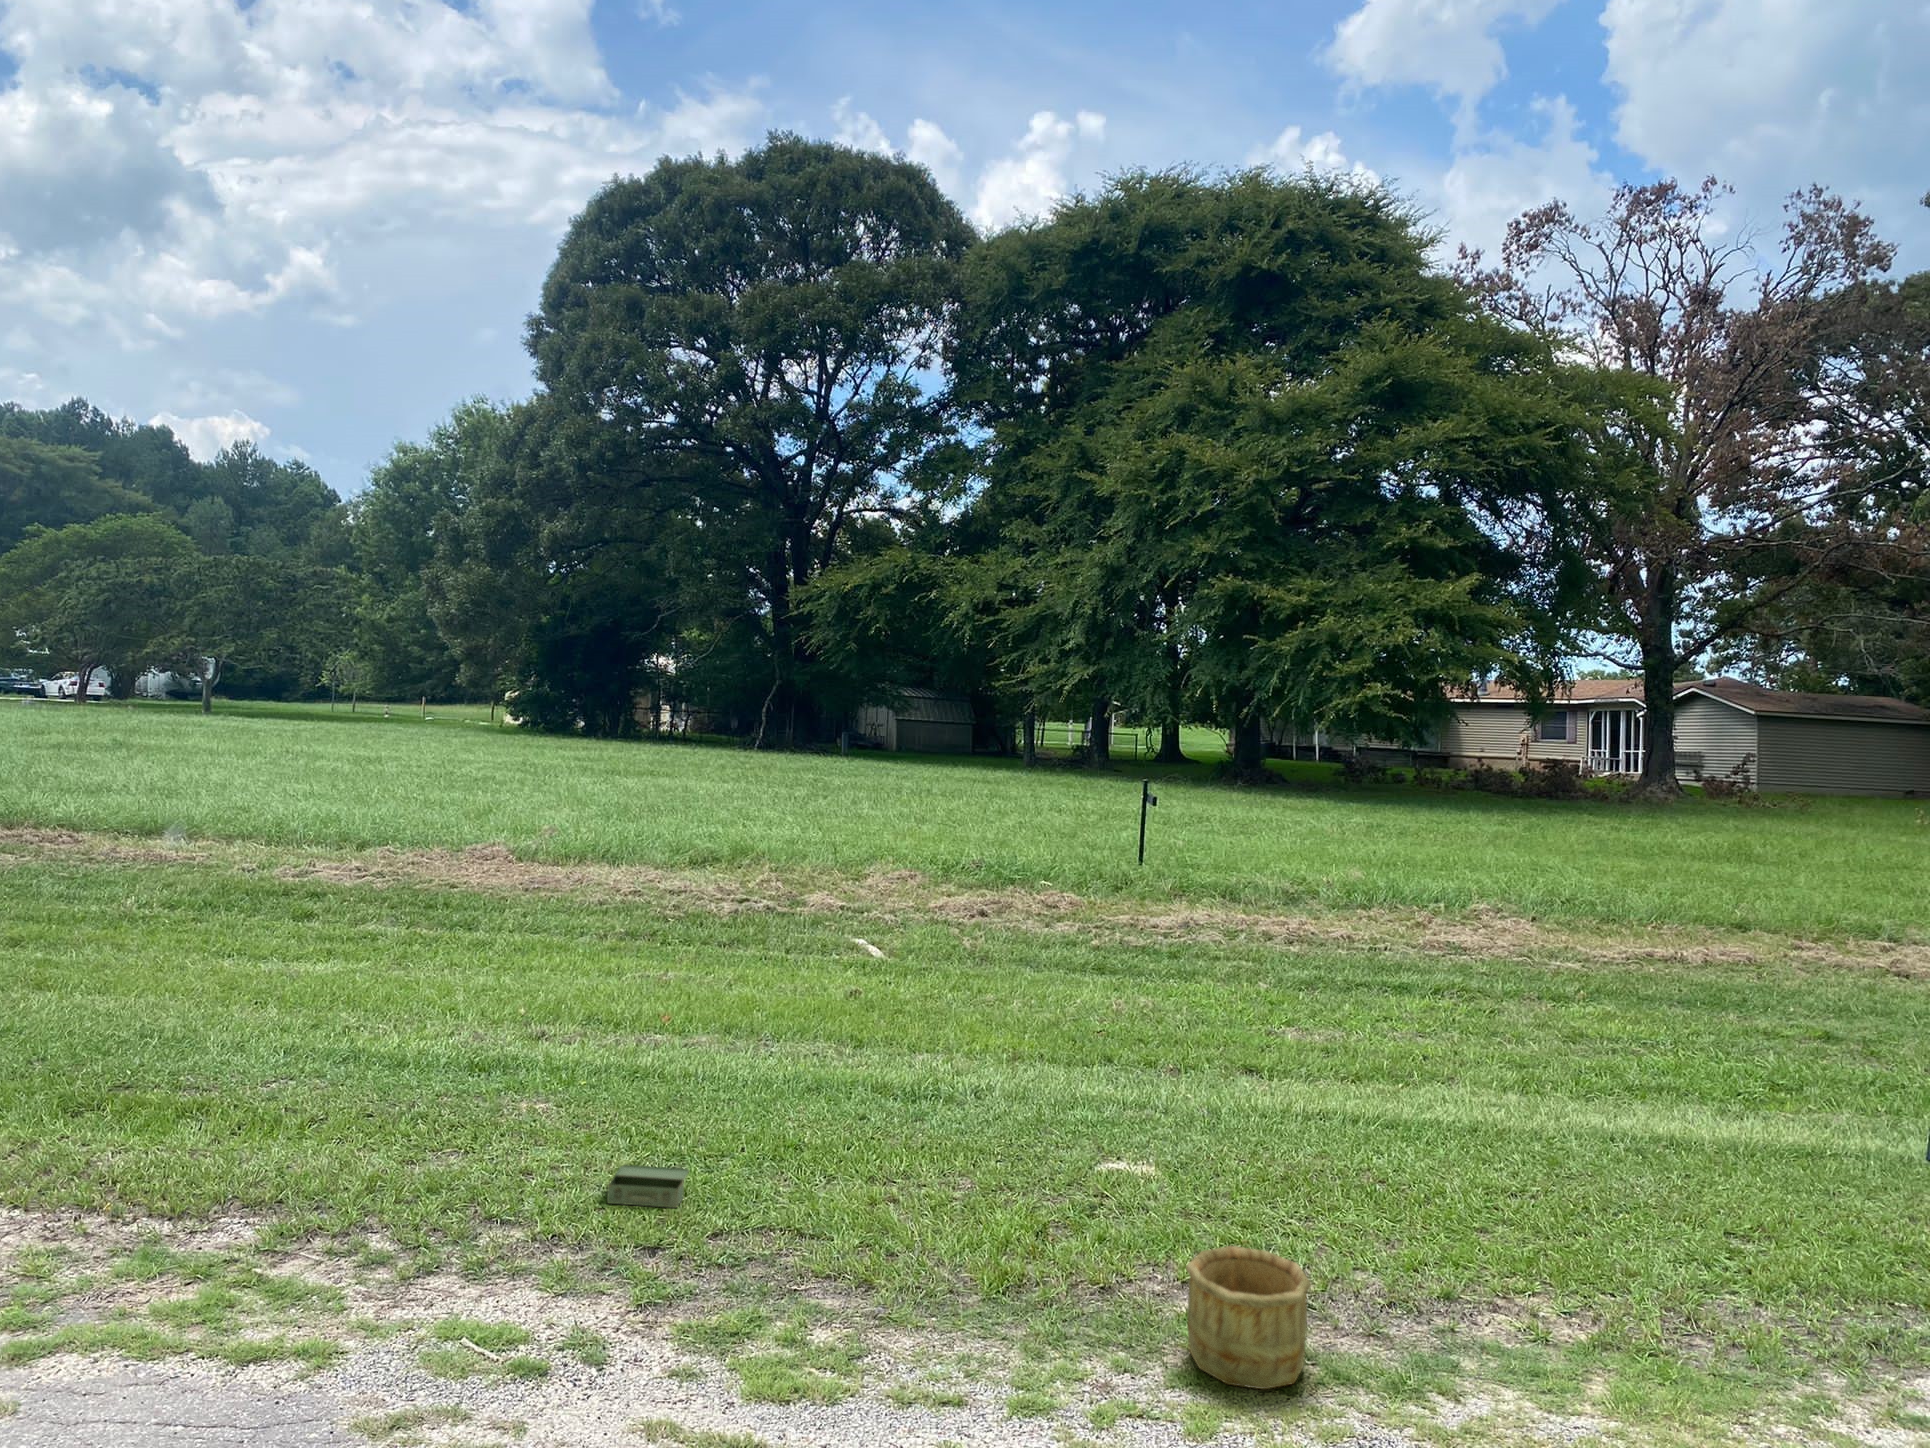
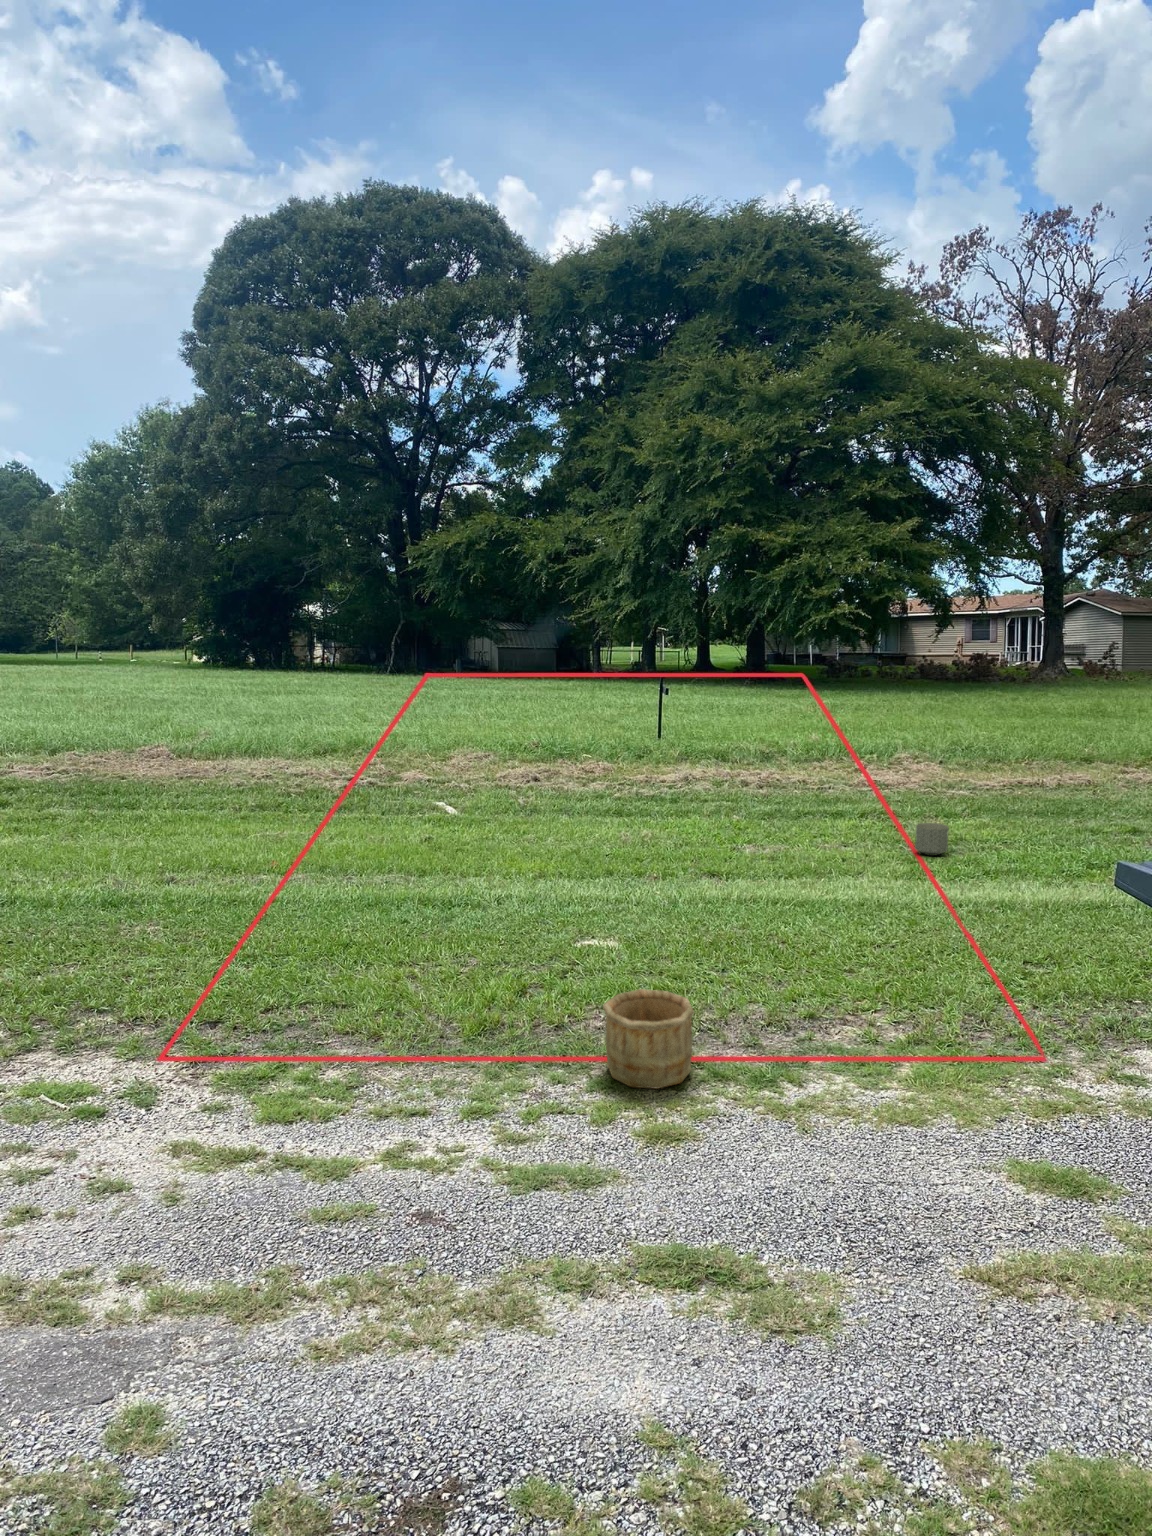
planter: none [1526,1013,1574,1060] -> present [915,823,949,856]
toolbox: present [607,1165,689,1208] -> none [186,964,253,992]

